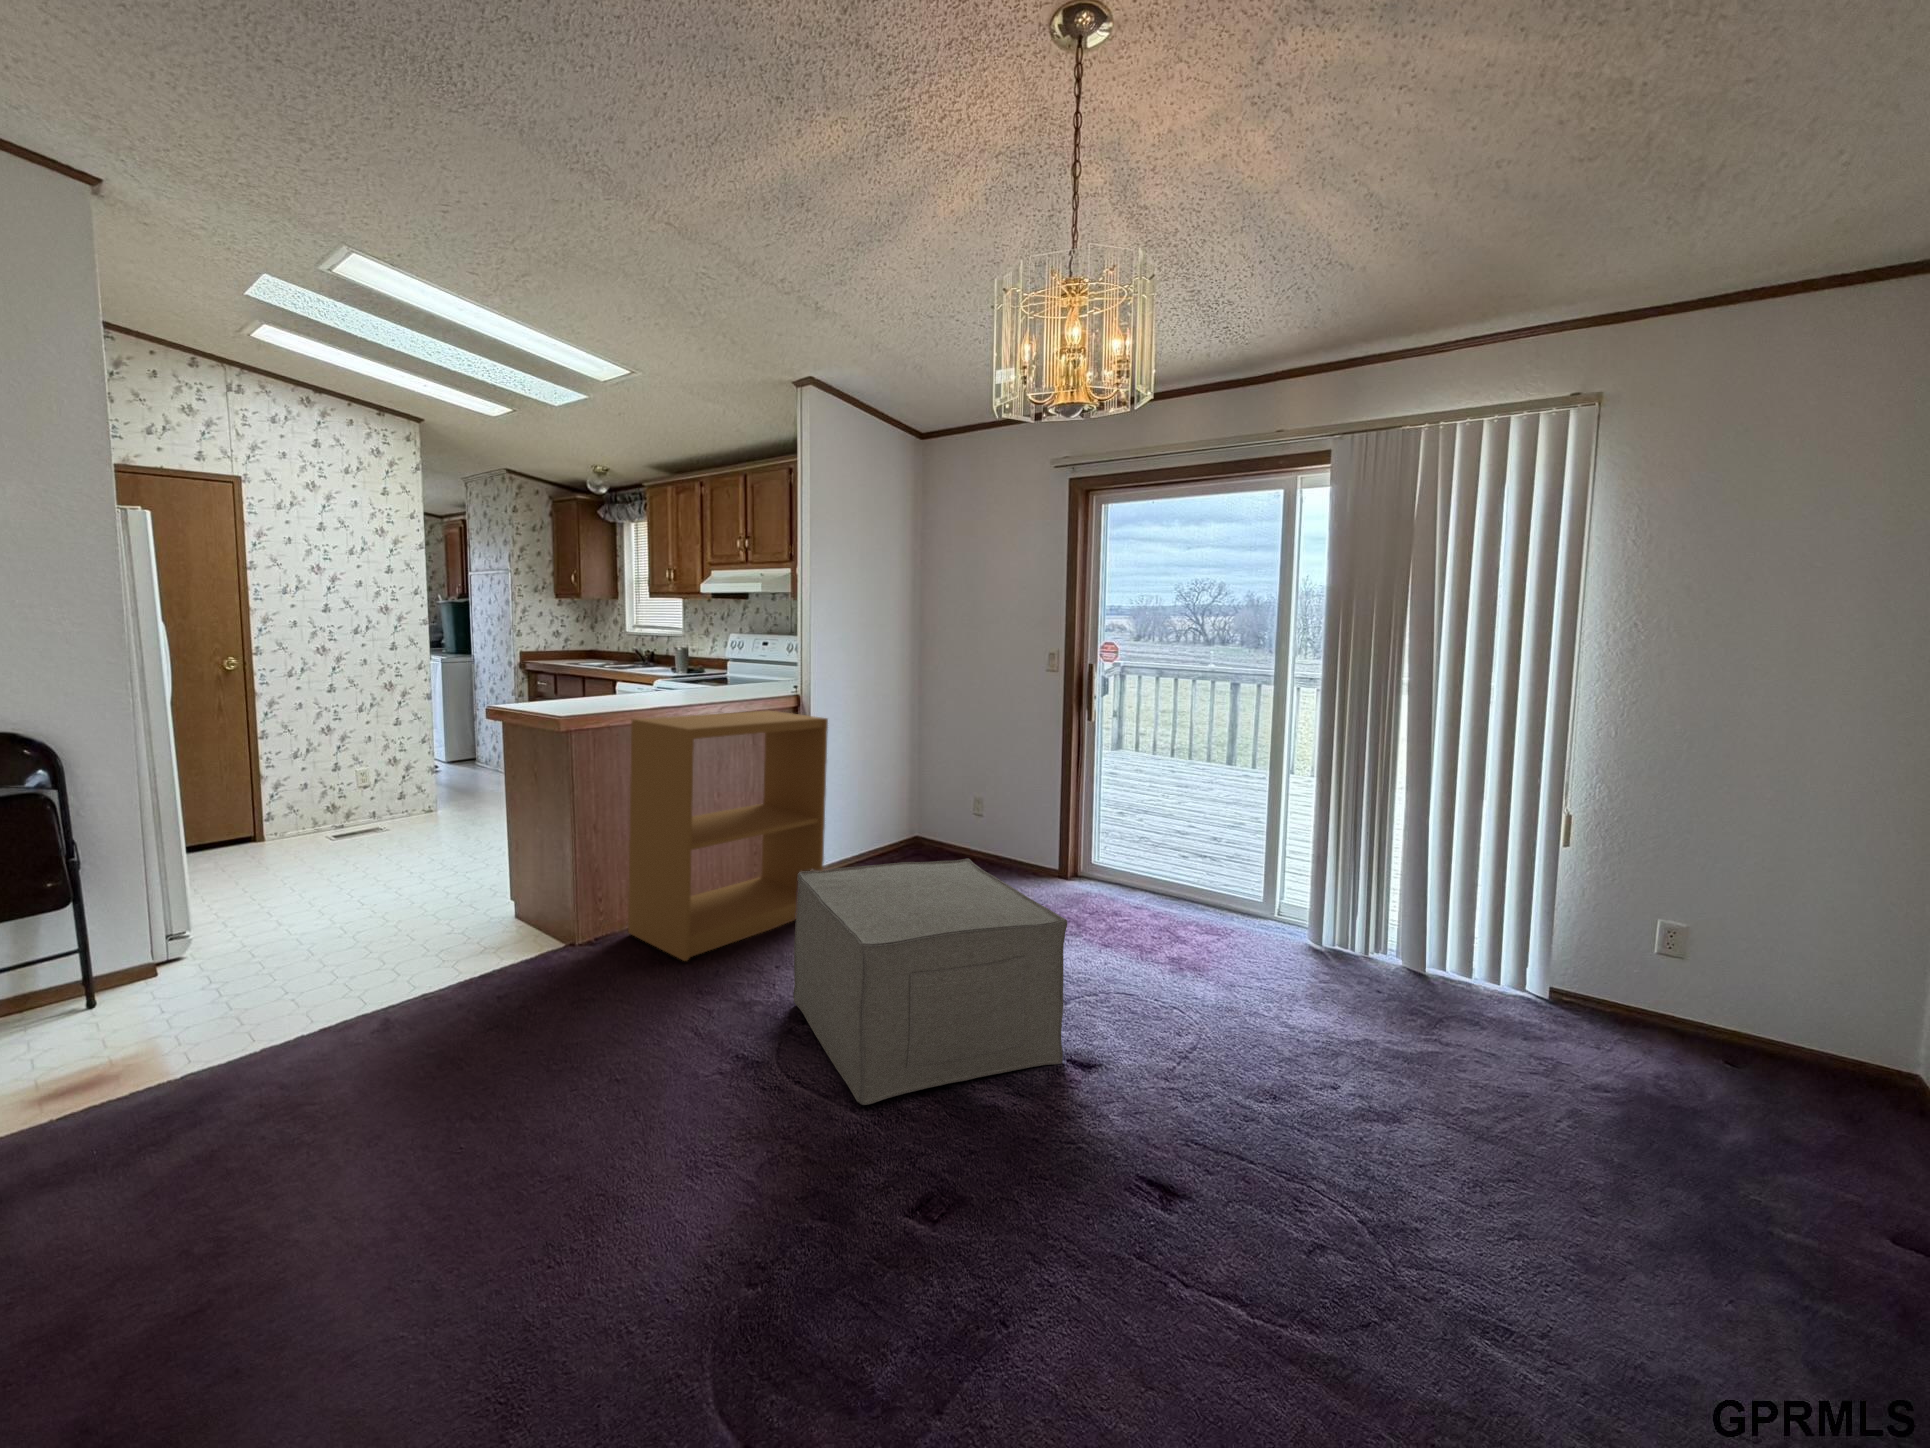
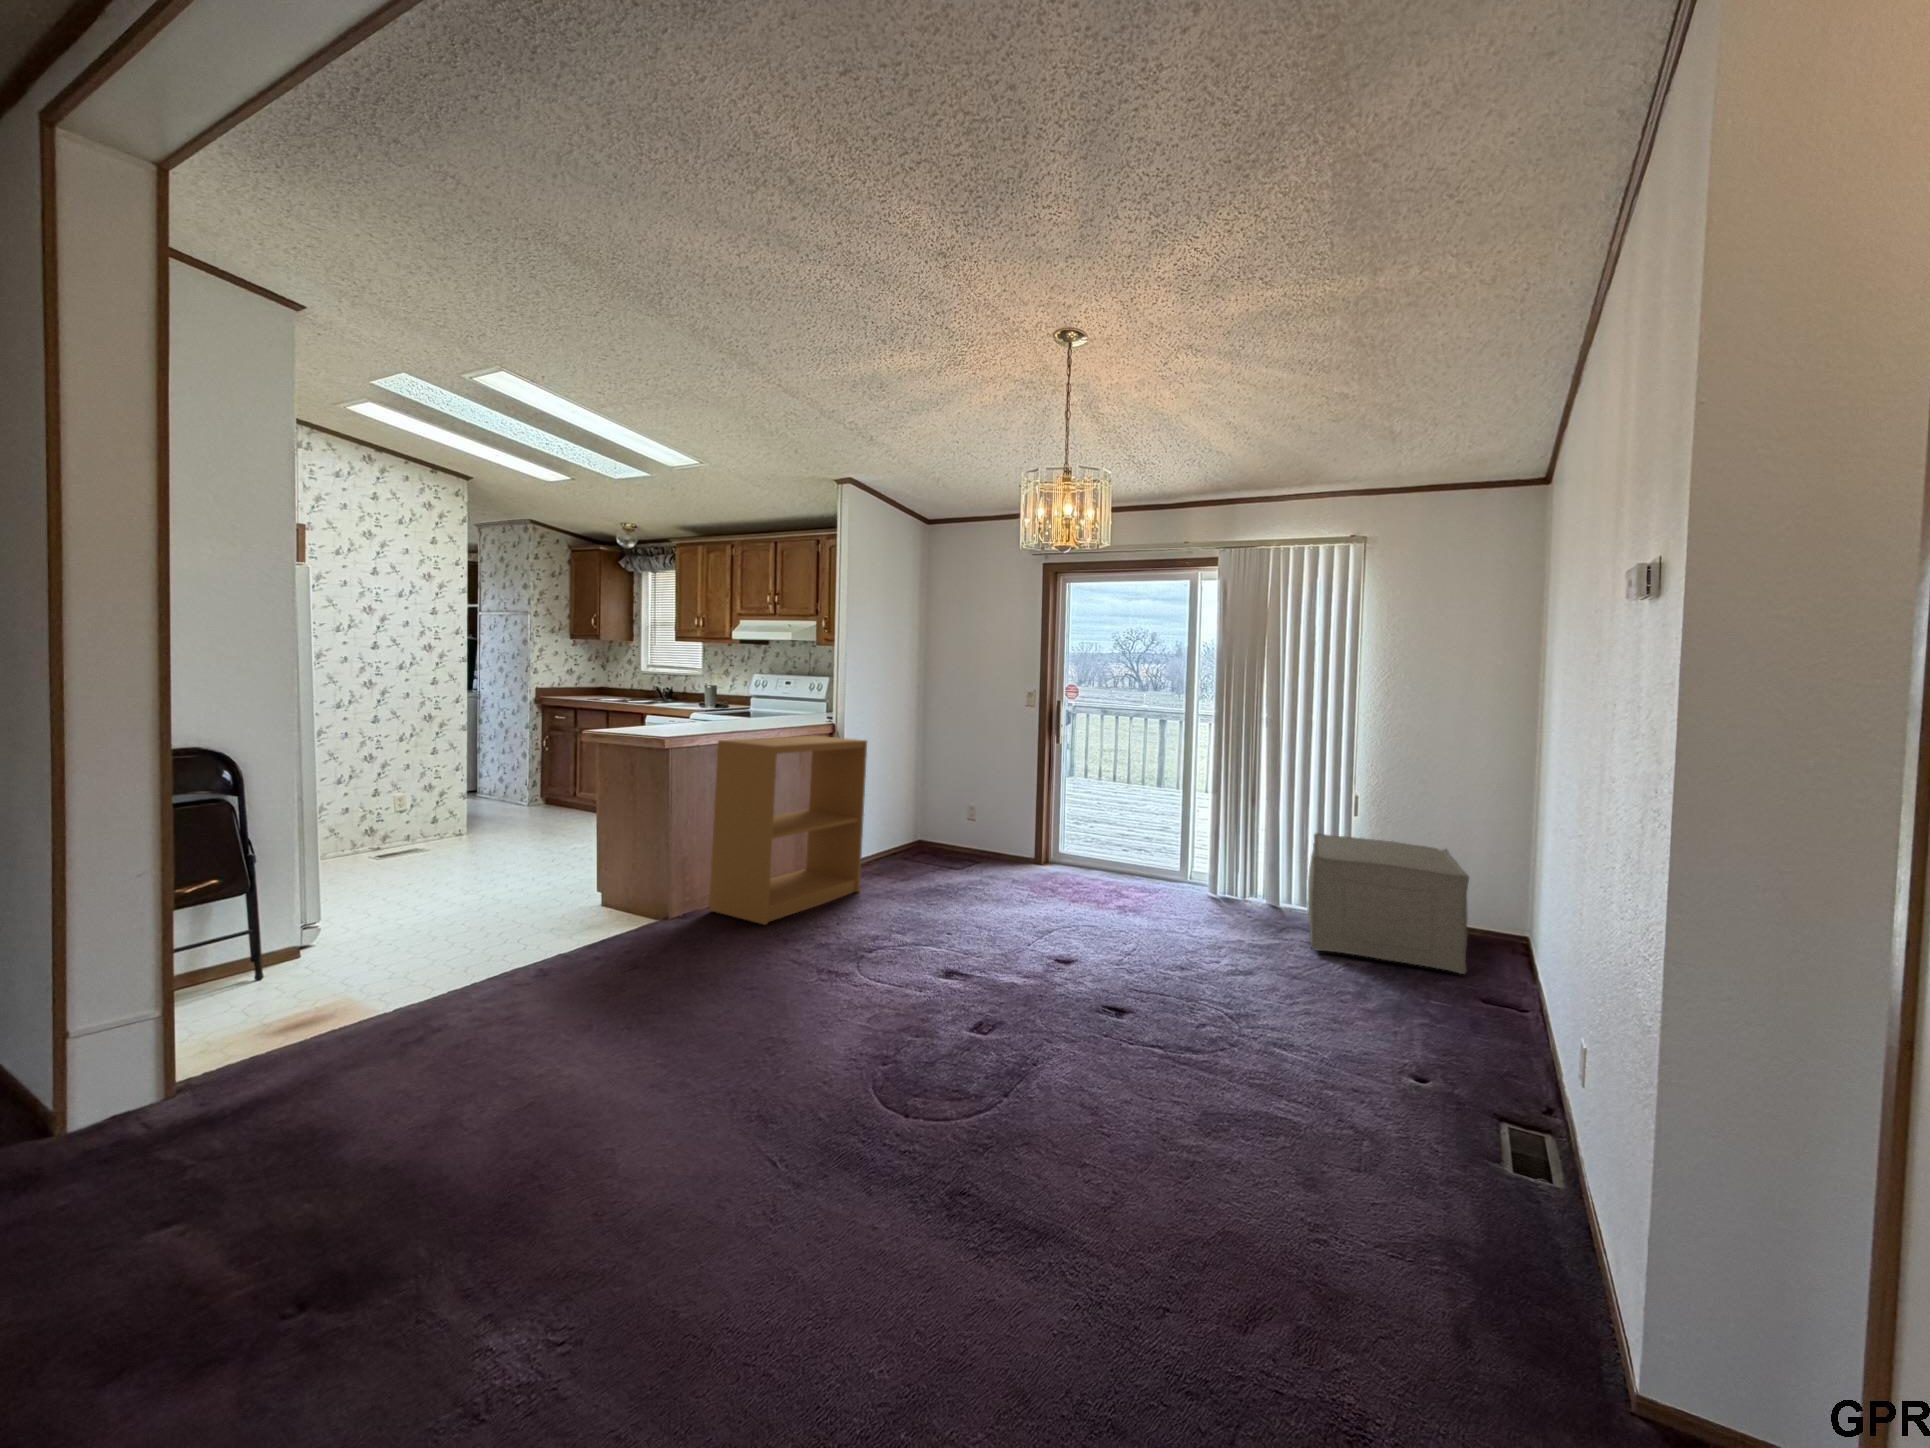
ottoman: present [793,859,1067,1105] -> present [1307,833,1469,974]

